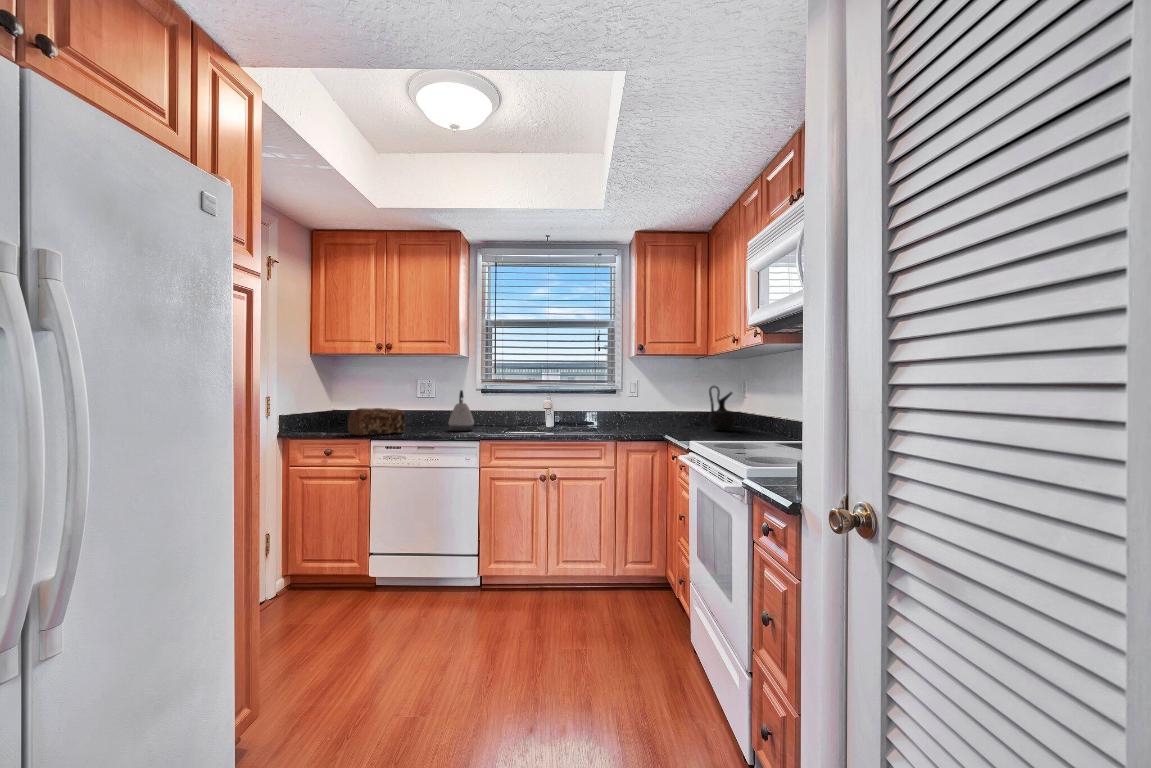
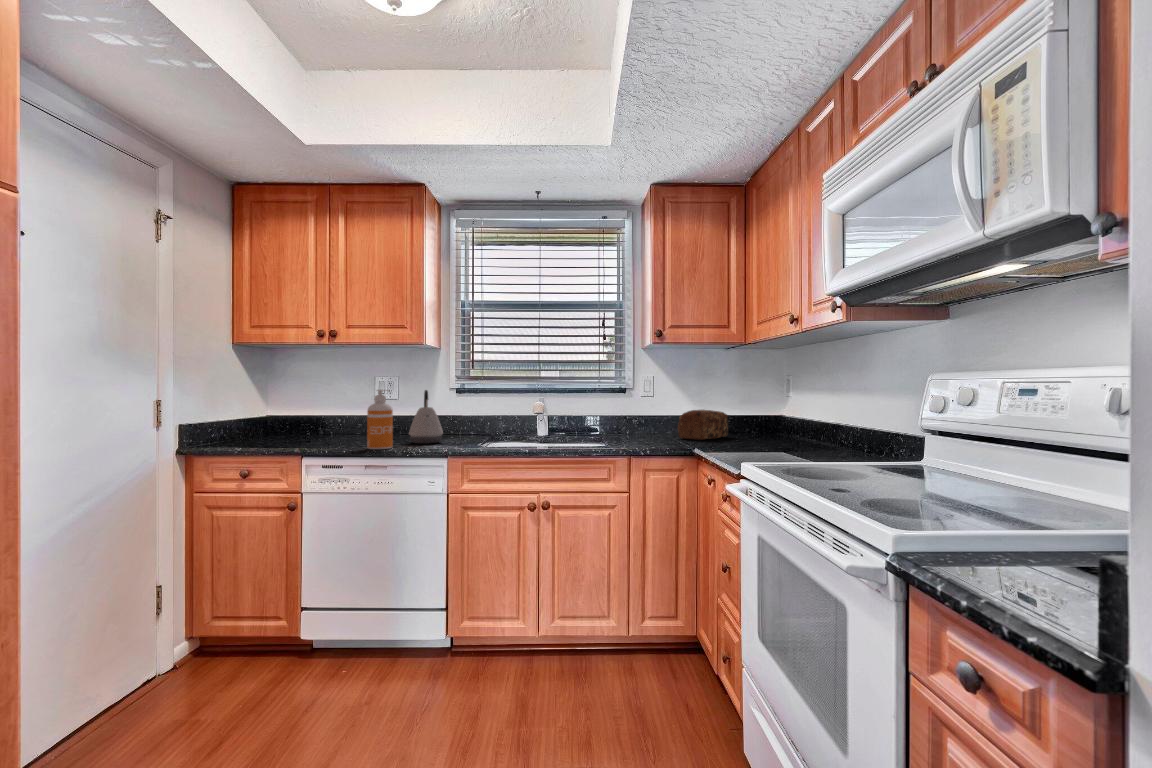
ceramic jug: present [709,386,736,431] -> none [747,383,784,442]
soap dispenser: none [420,390,438,435] -> present [367,390,393,449]
bread loaf: present [348,408,406,436] -> present [678,410,728,440]

